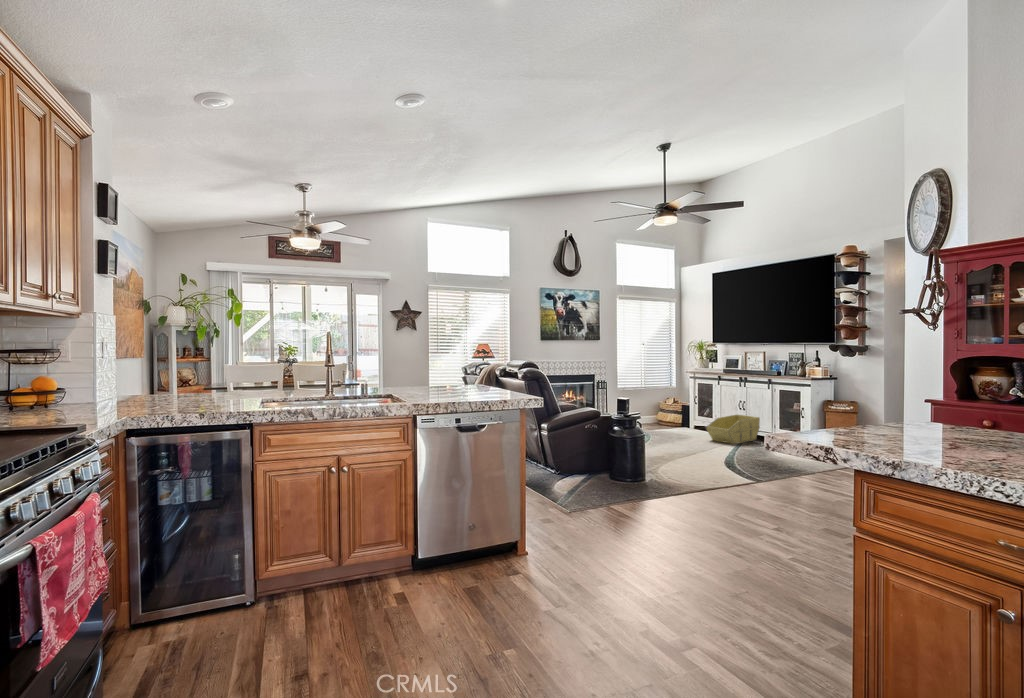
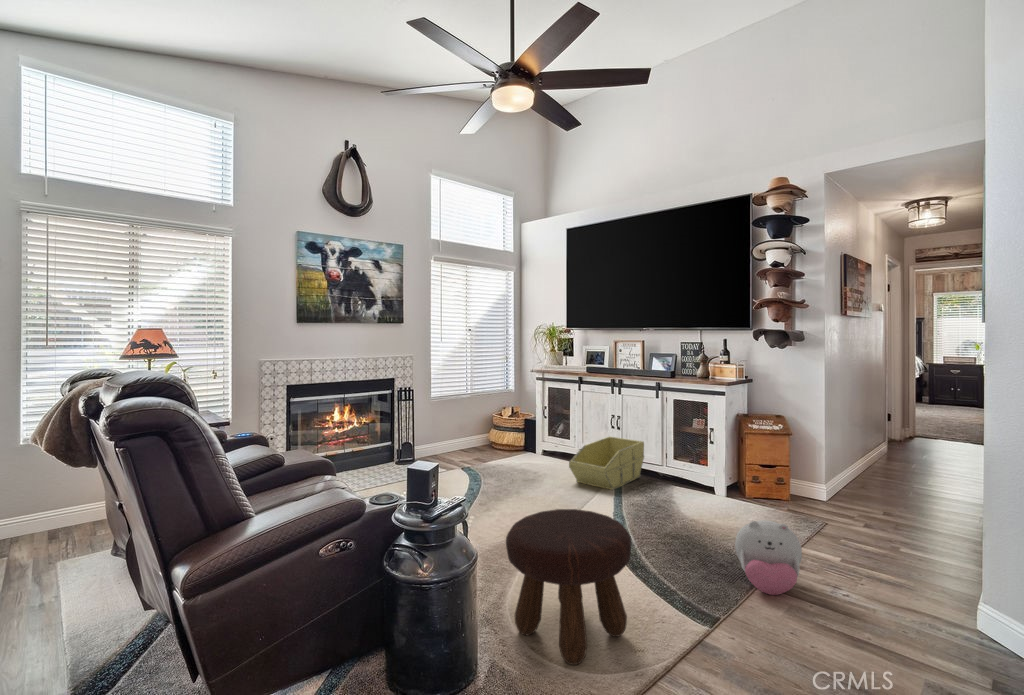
footstool: none [659,428,714,482] -> present [506,509,632,665]
plush toy: none [780,442,814,477] -> present [735,520,802,595]

